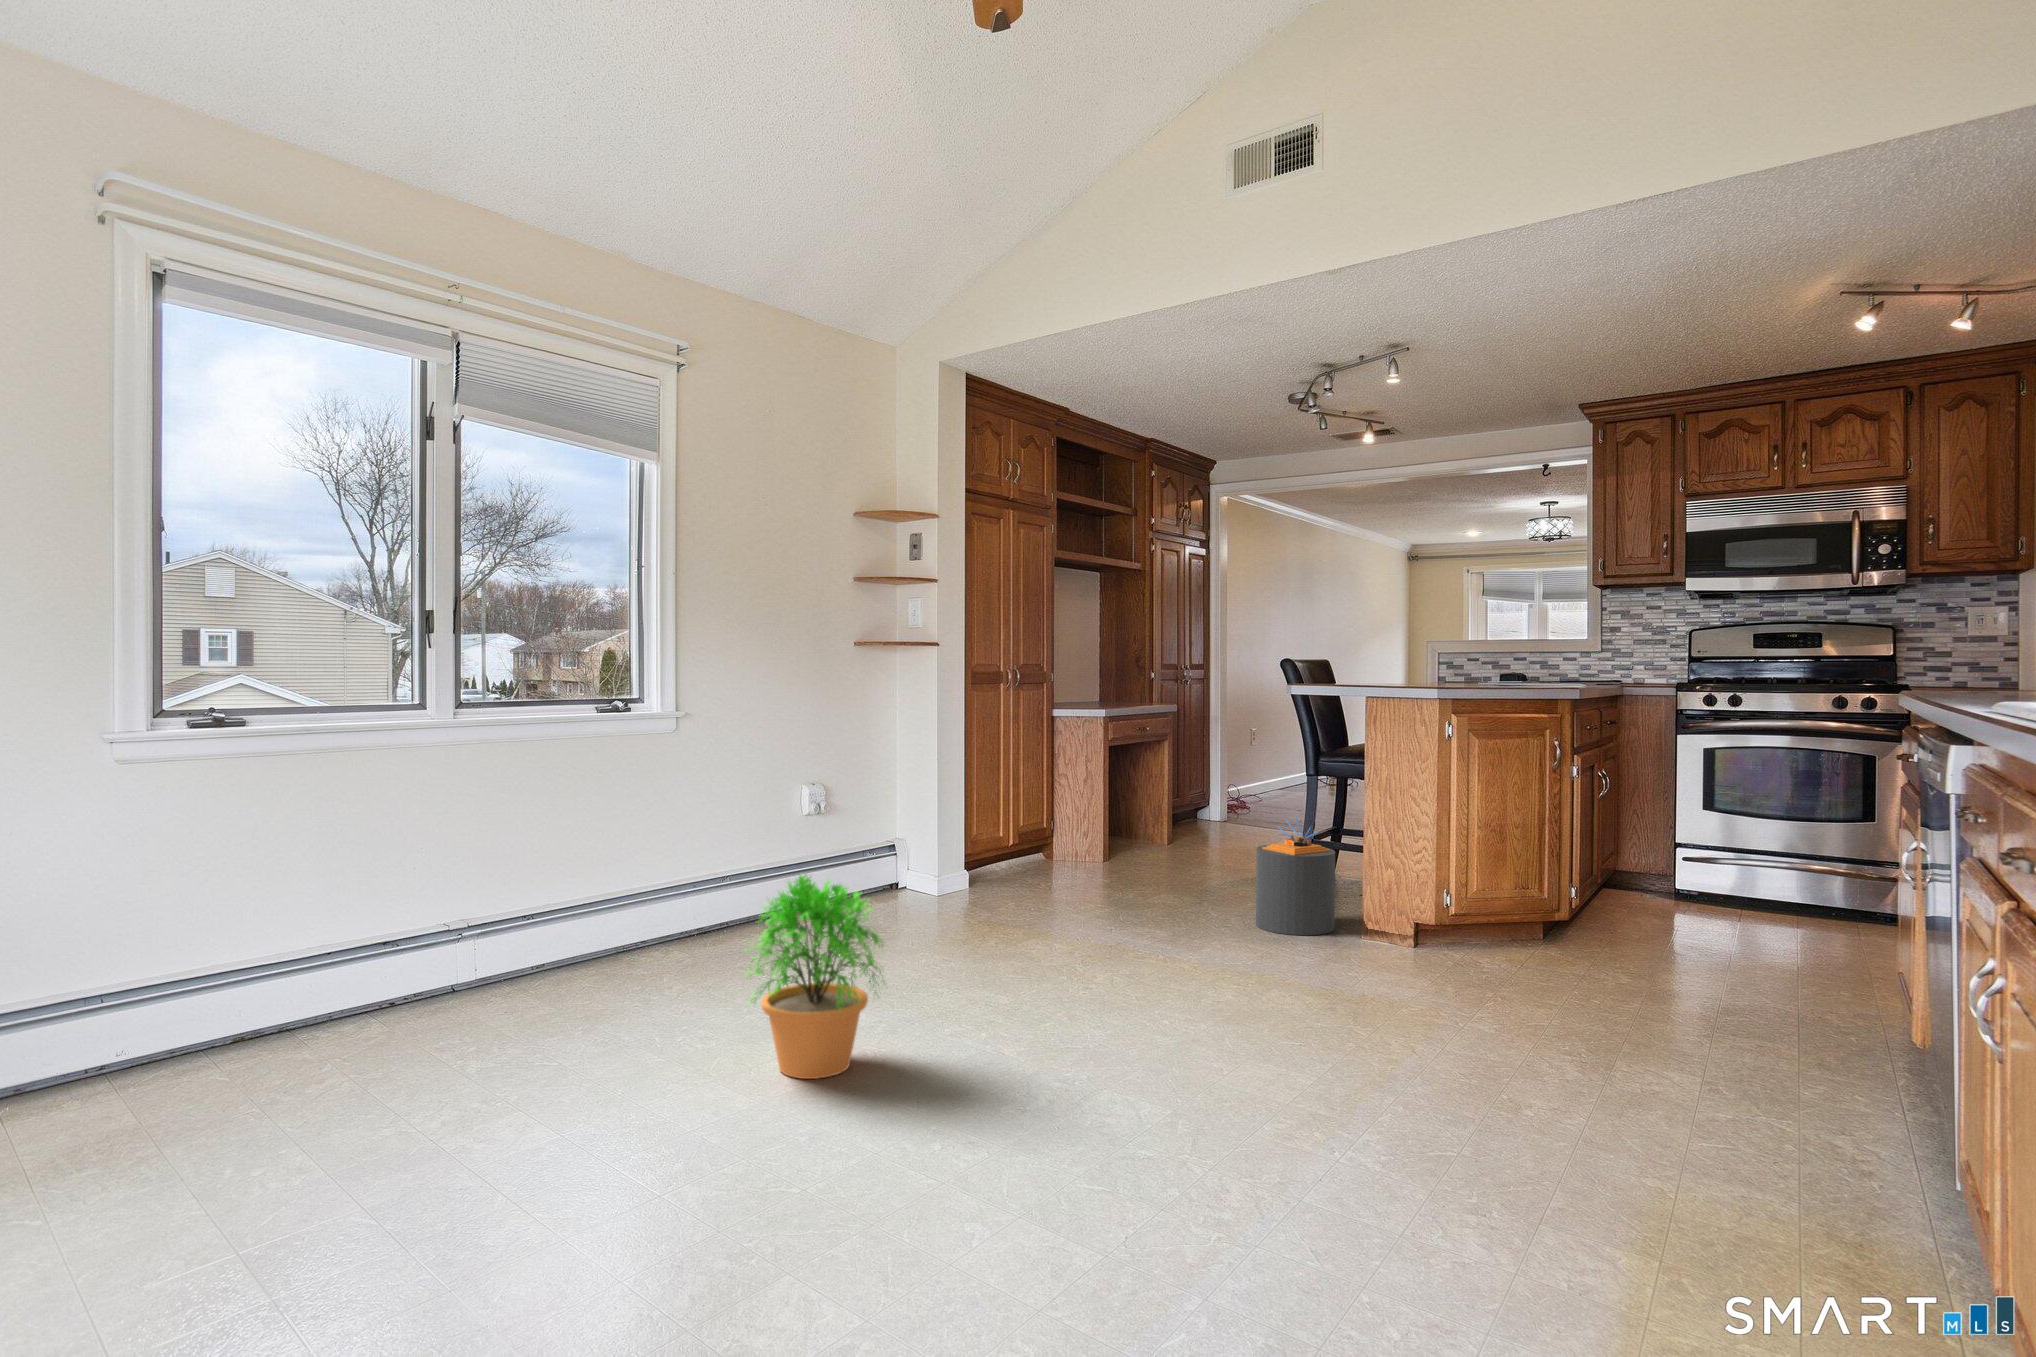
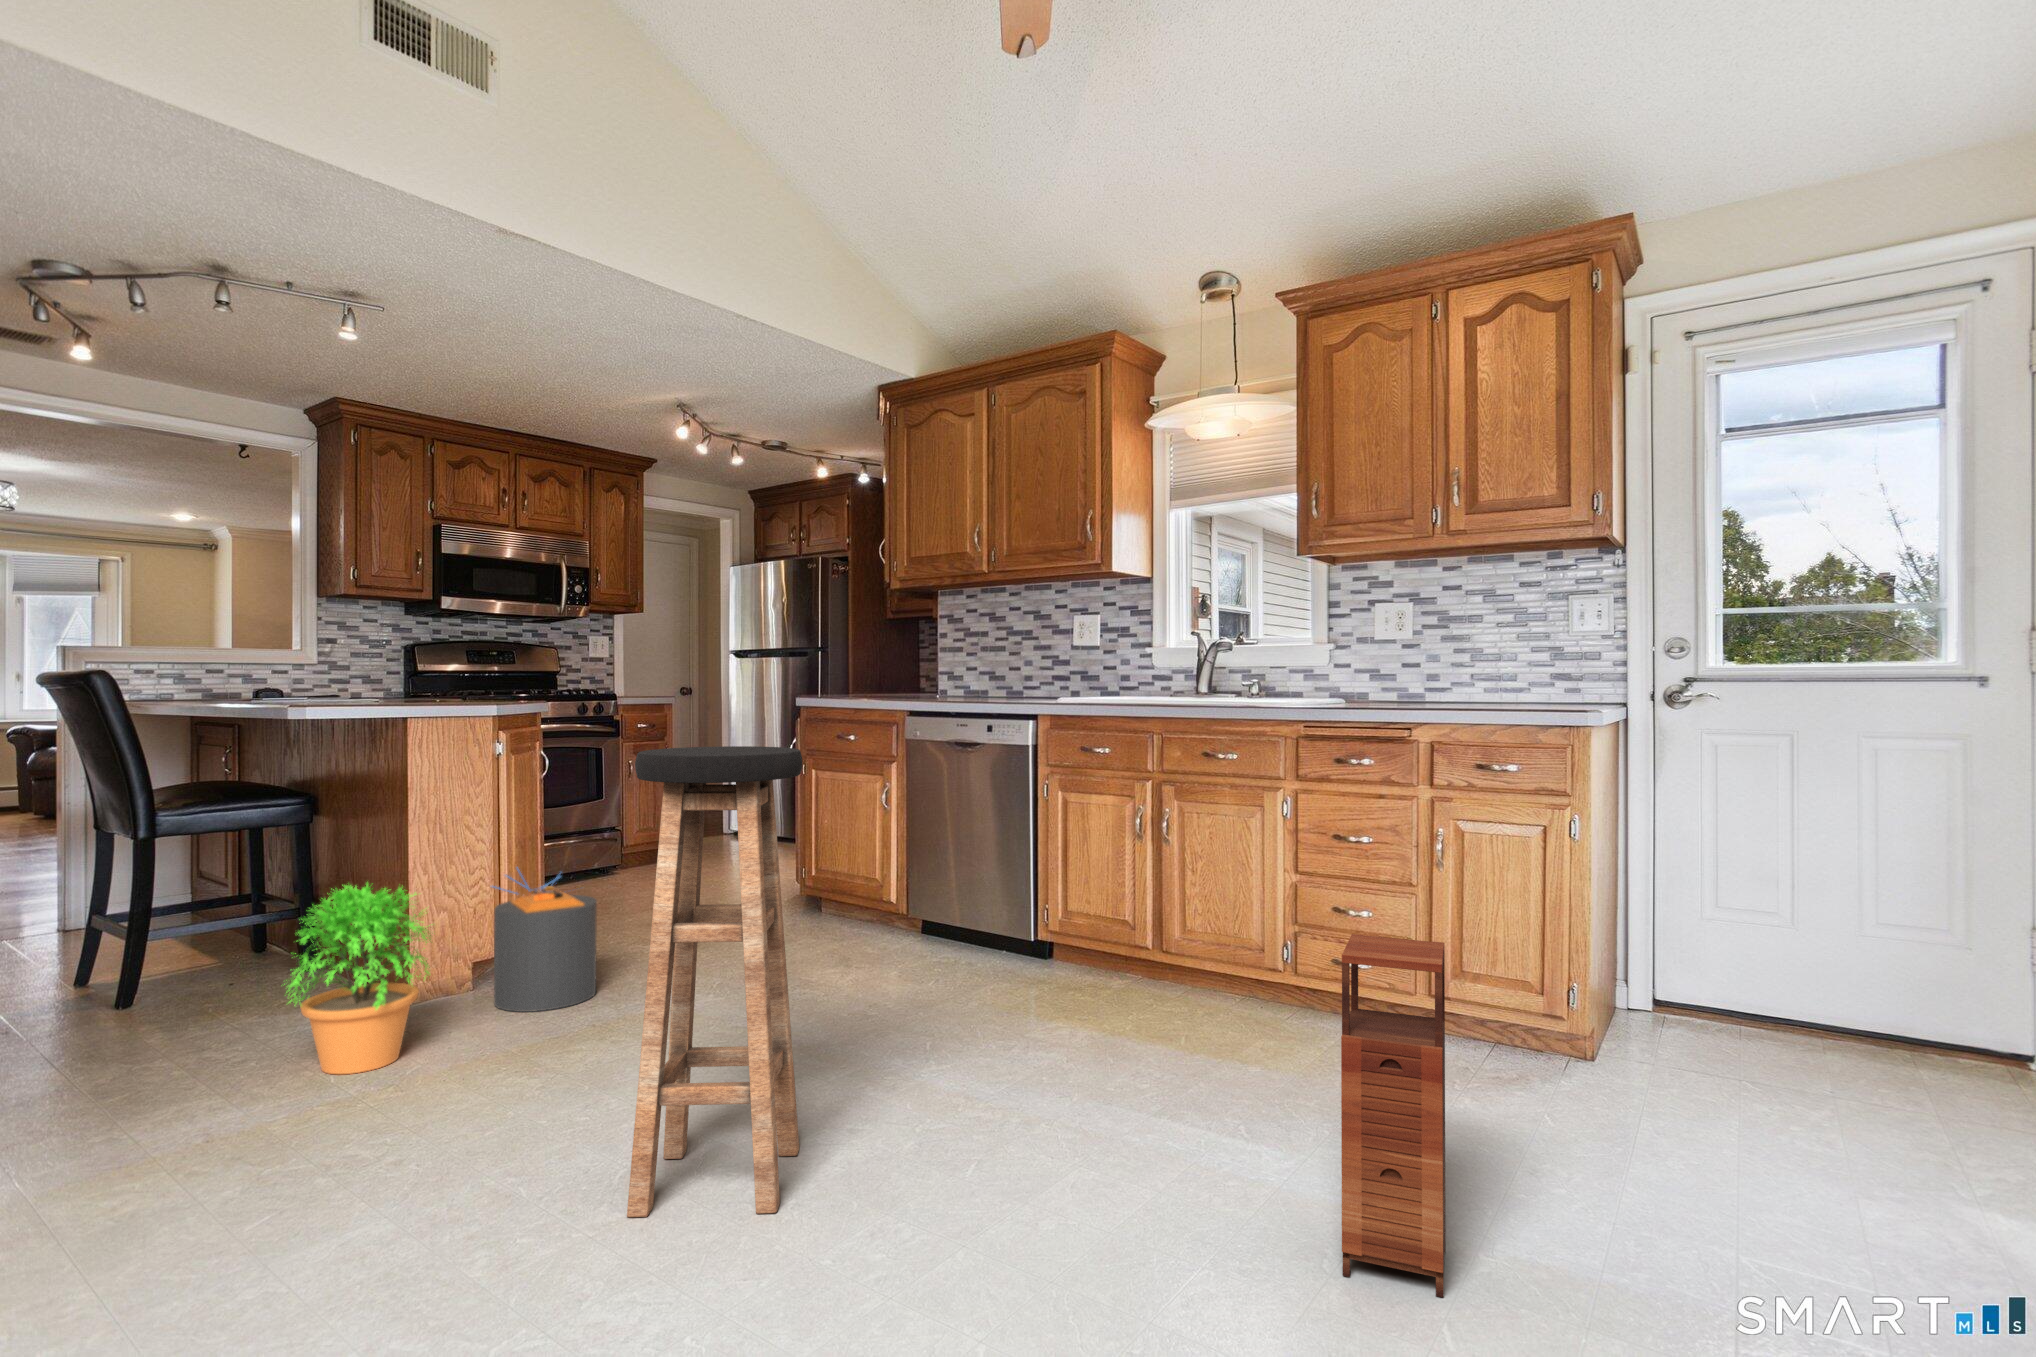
bar stool: none [887,707,988,988] -> present [627,746,802,1217]
storage cabinet: none [634,868,743,1143] -> present [1341,934,1446,1297]
potted plant: present [747,875,886,1079] -> present [288,883,431,1074]

